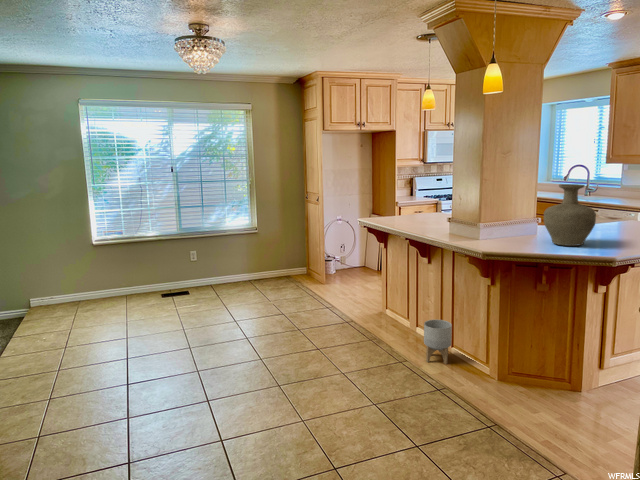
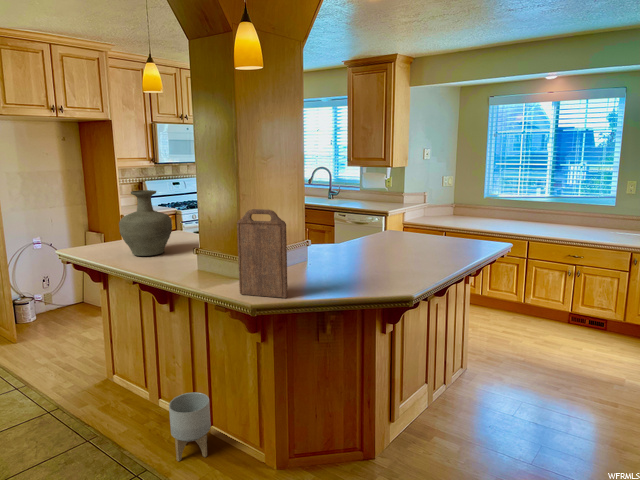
vase: present [544,184,596,246] -> present [119,190,172,256]
cutting board: none [478,188,514,250] -> present [237,209,288,298]

